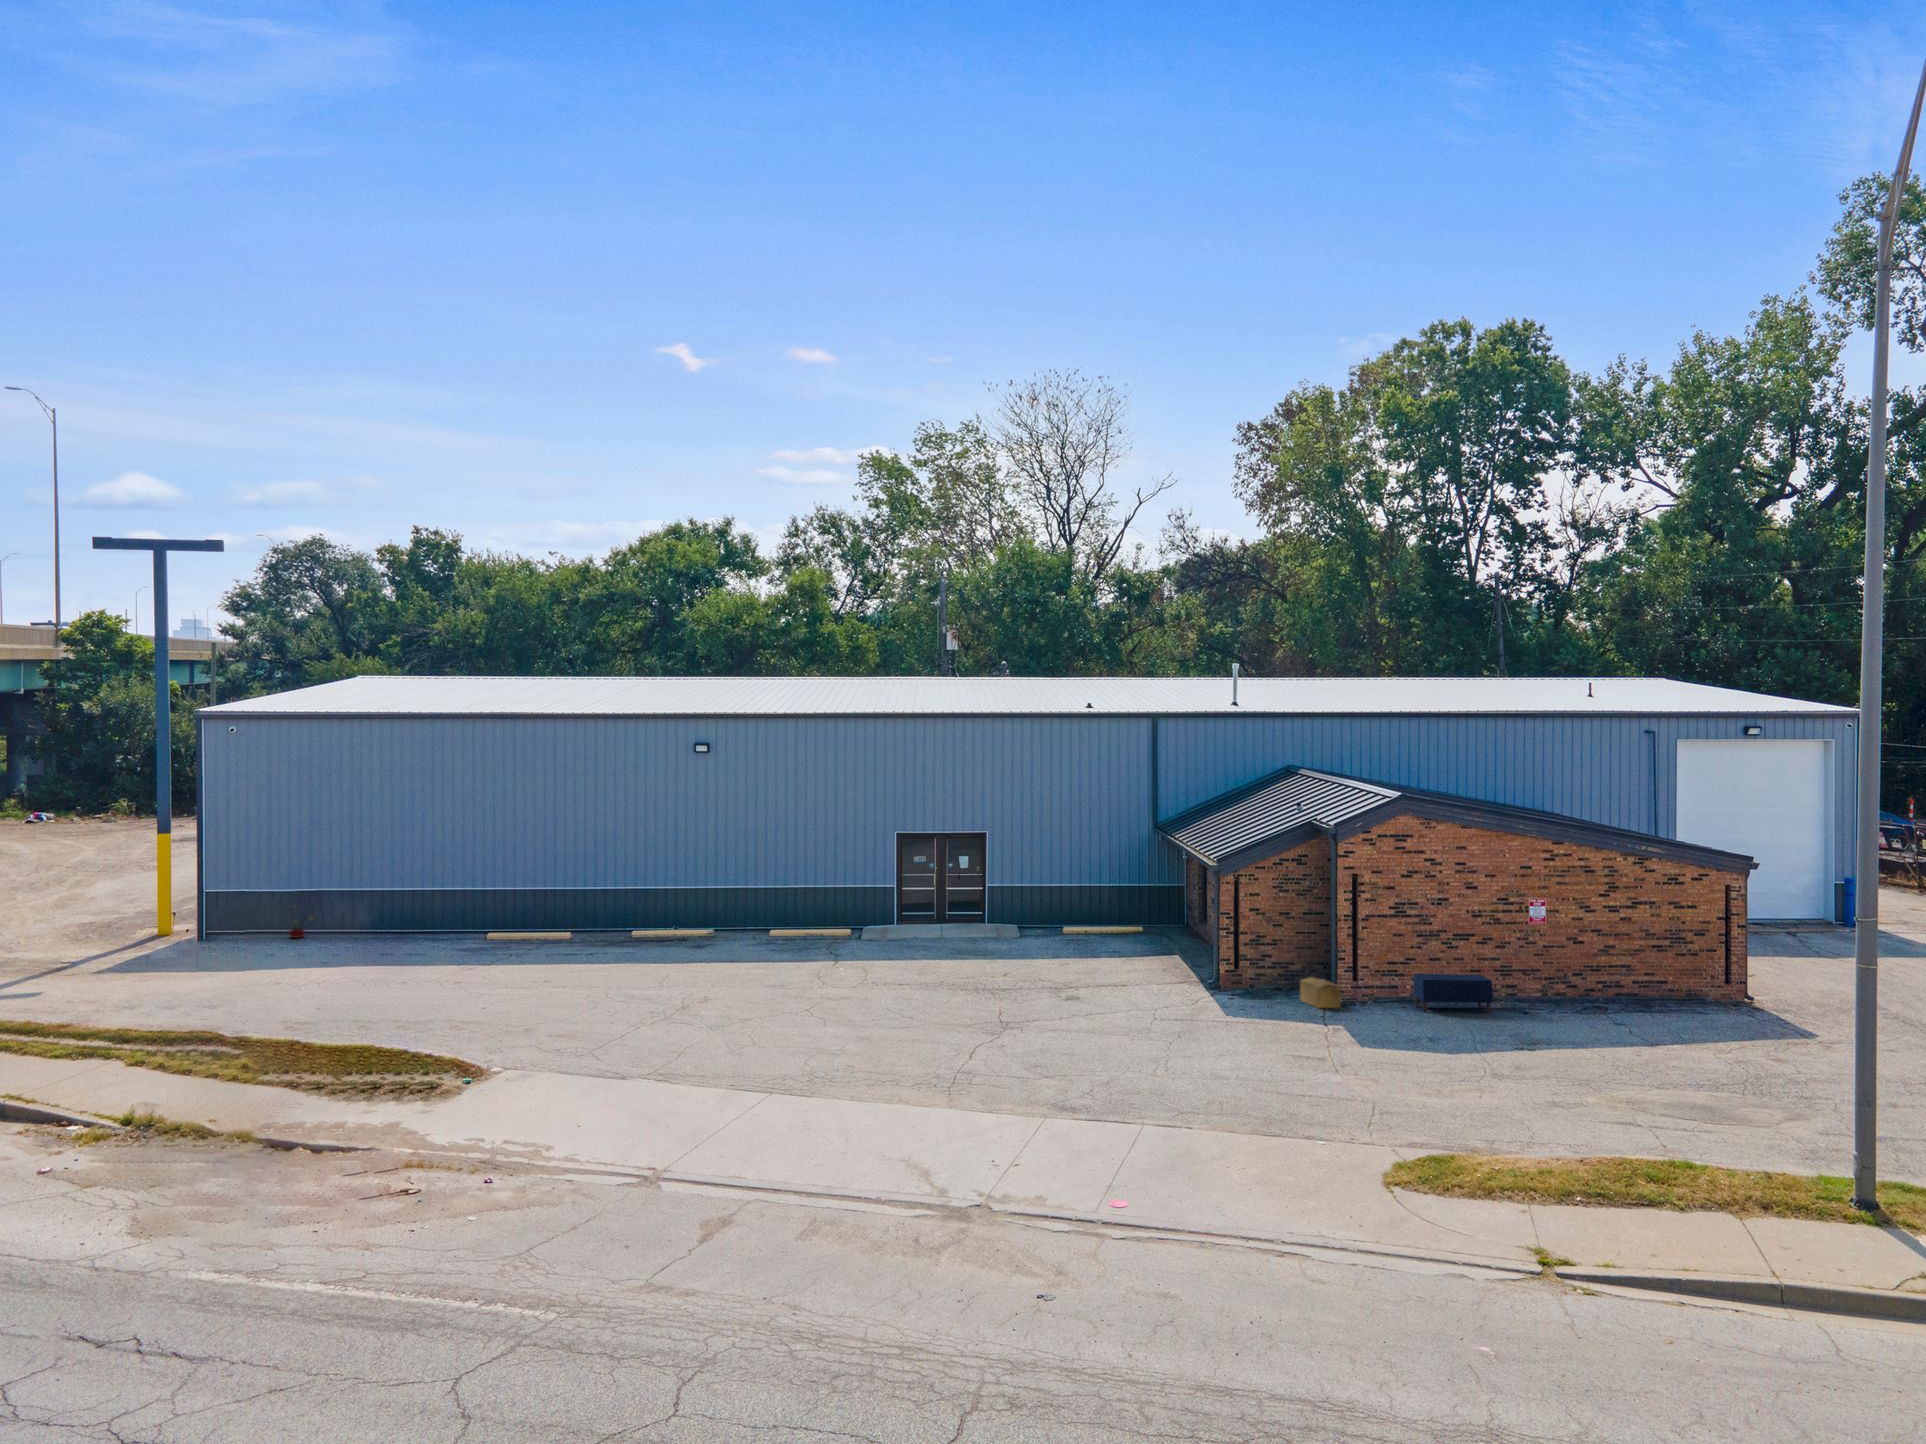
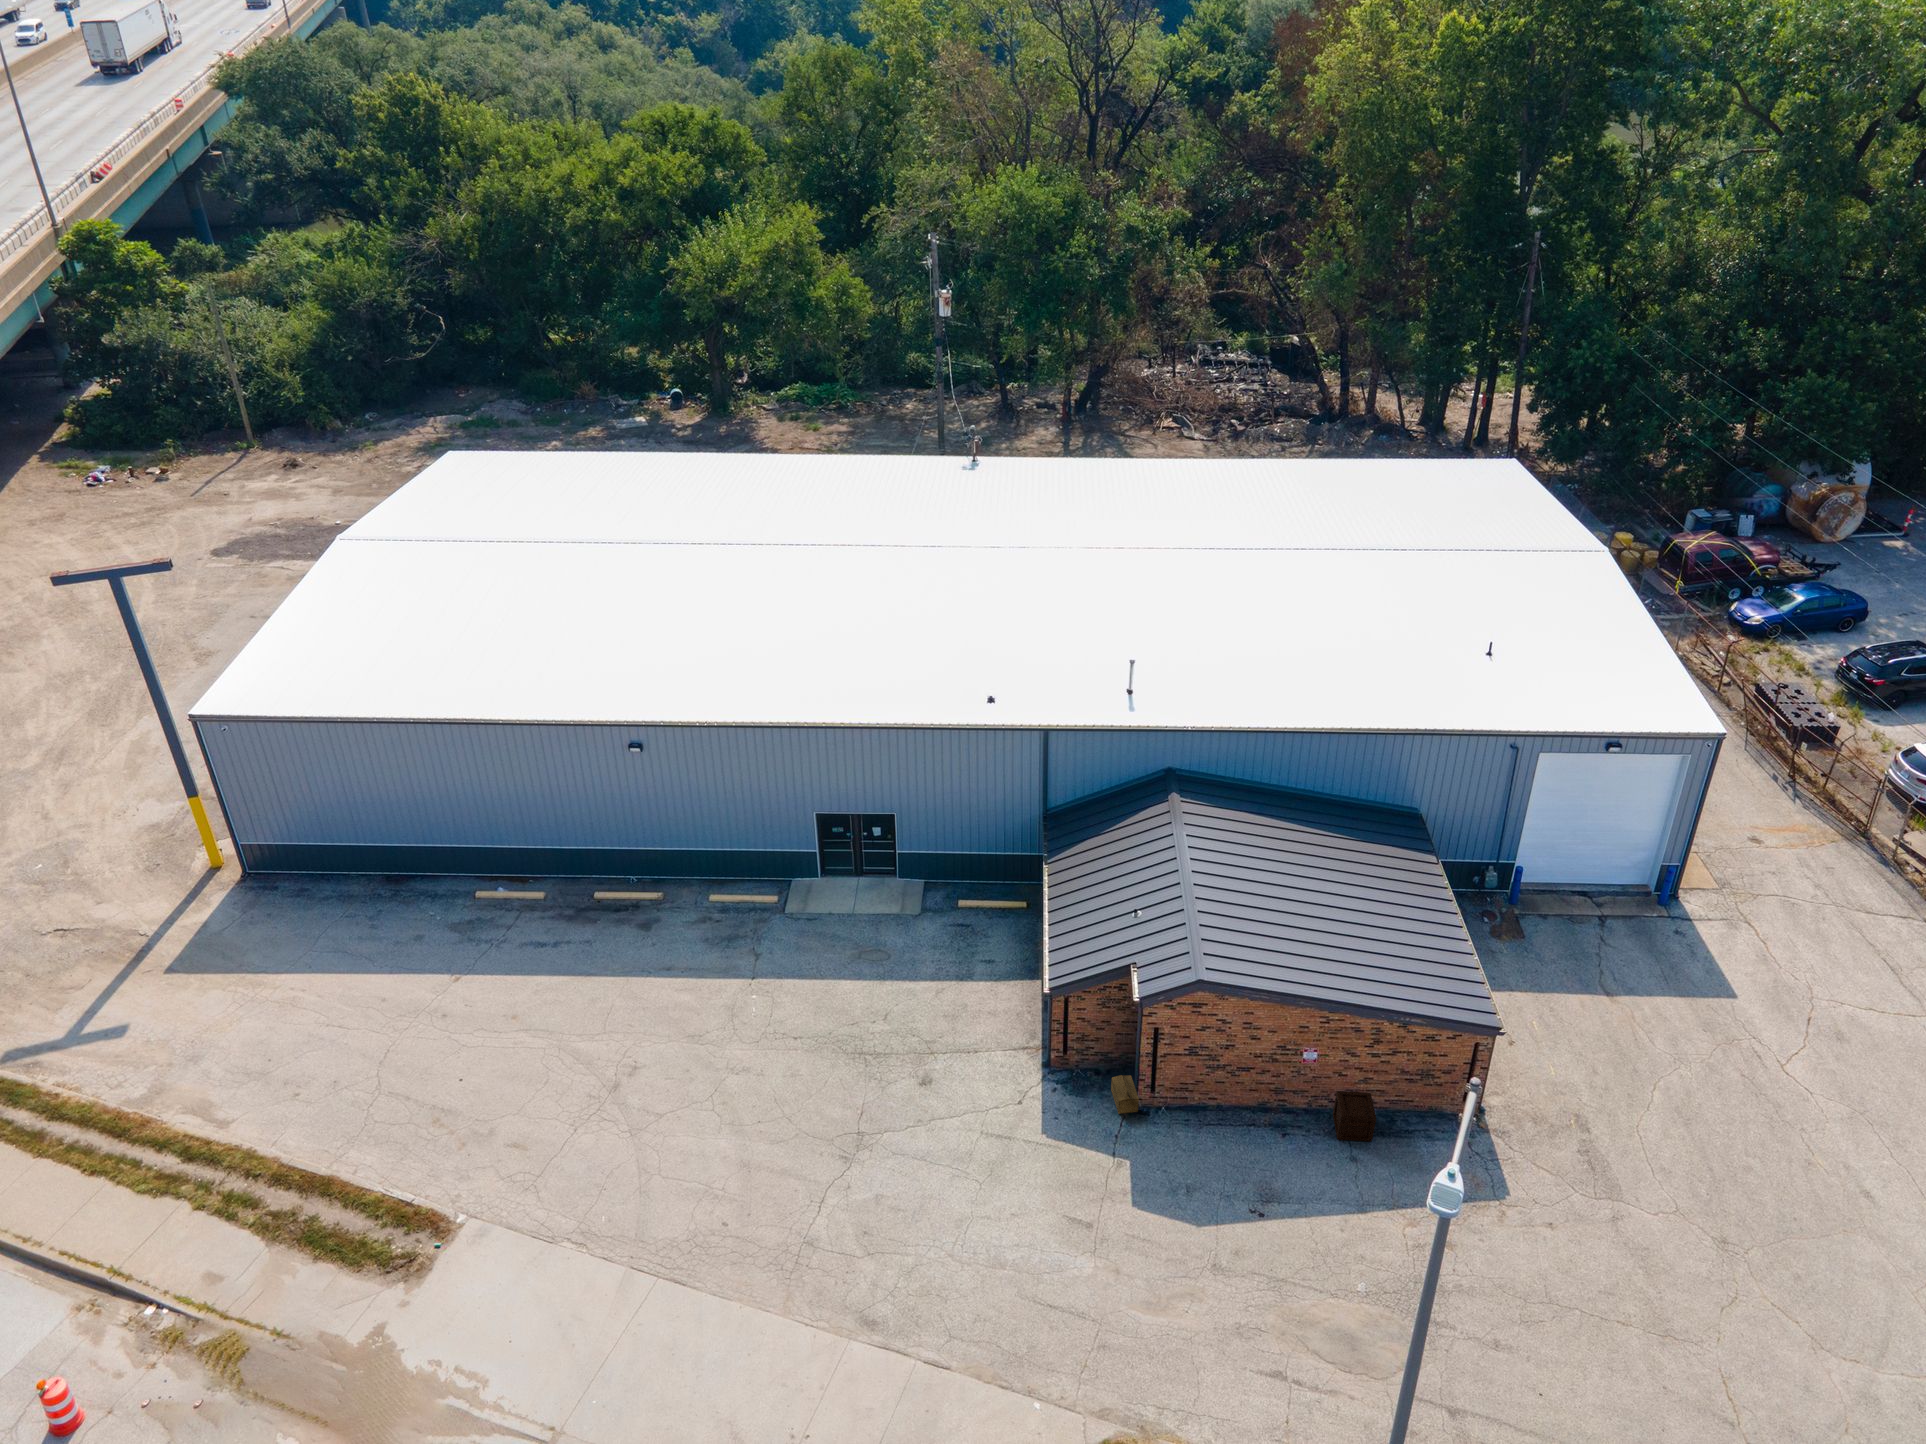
decorative plant: present [289,918,306,938] -> none [315,856,337,885]
wooden crate: none [1575,966,1634,1015] -> present [1333,1091,1376,1142]
bench: present [1414,974,1492,1013] -> none [1200,1090,1259,1130]

